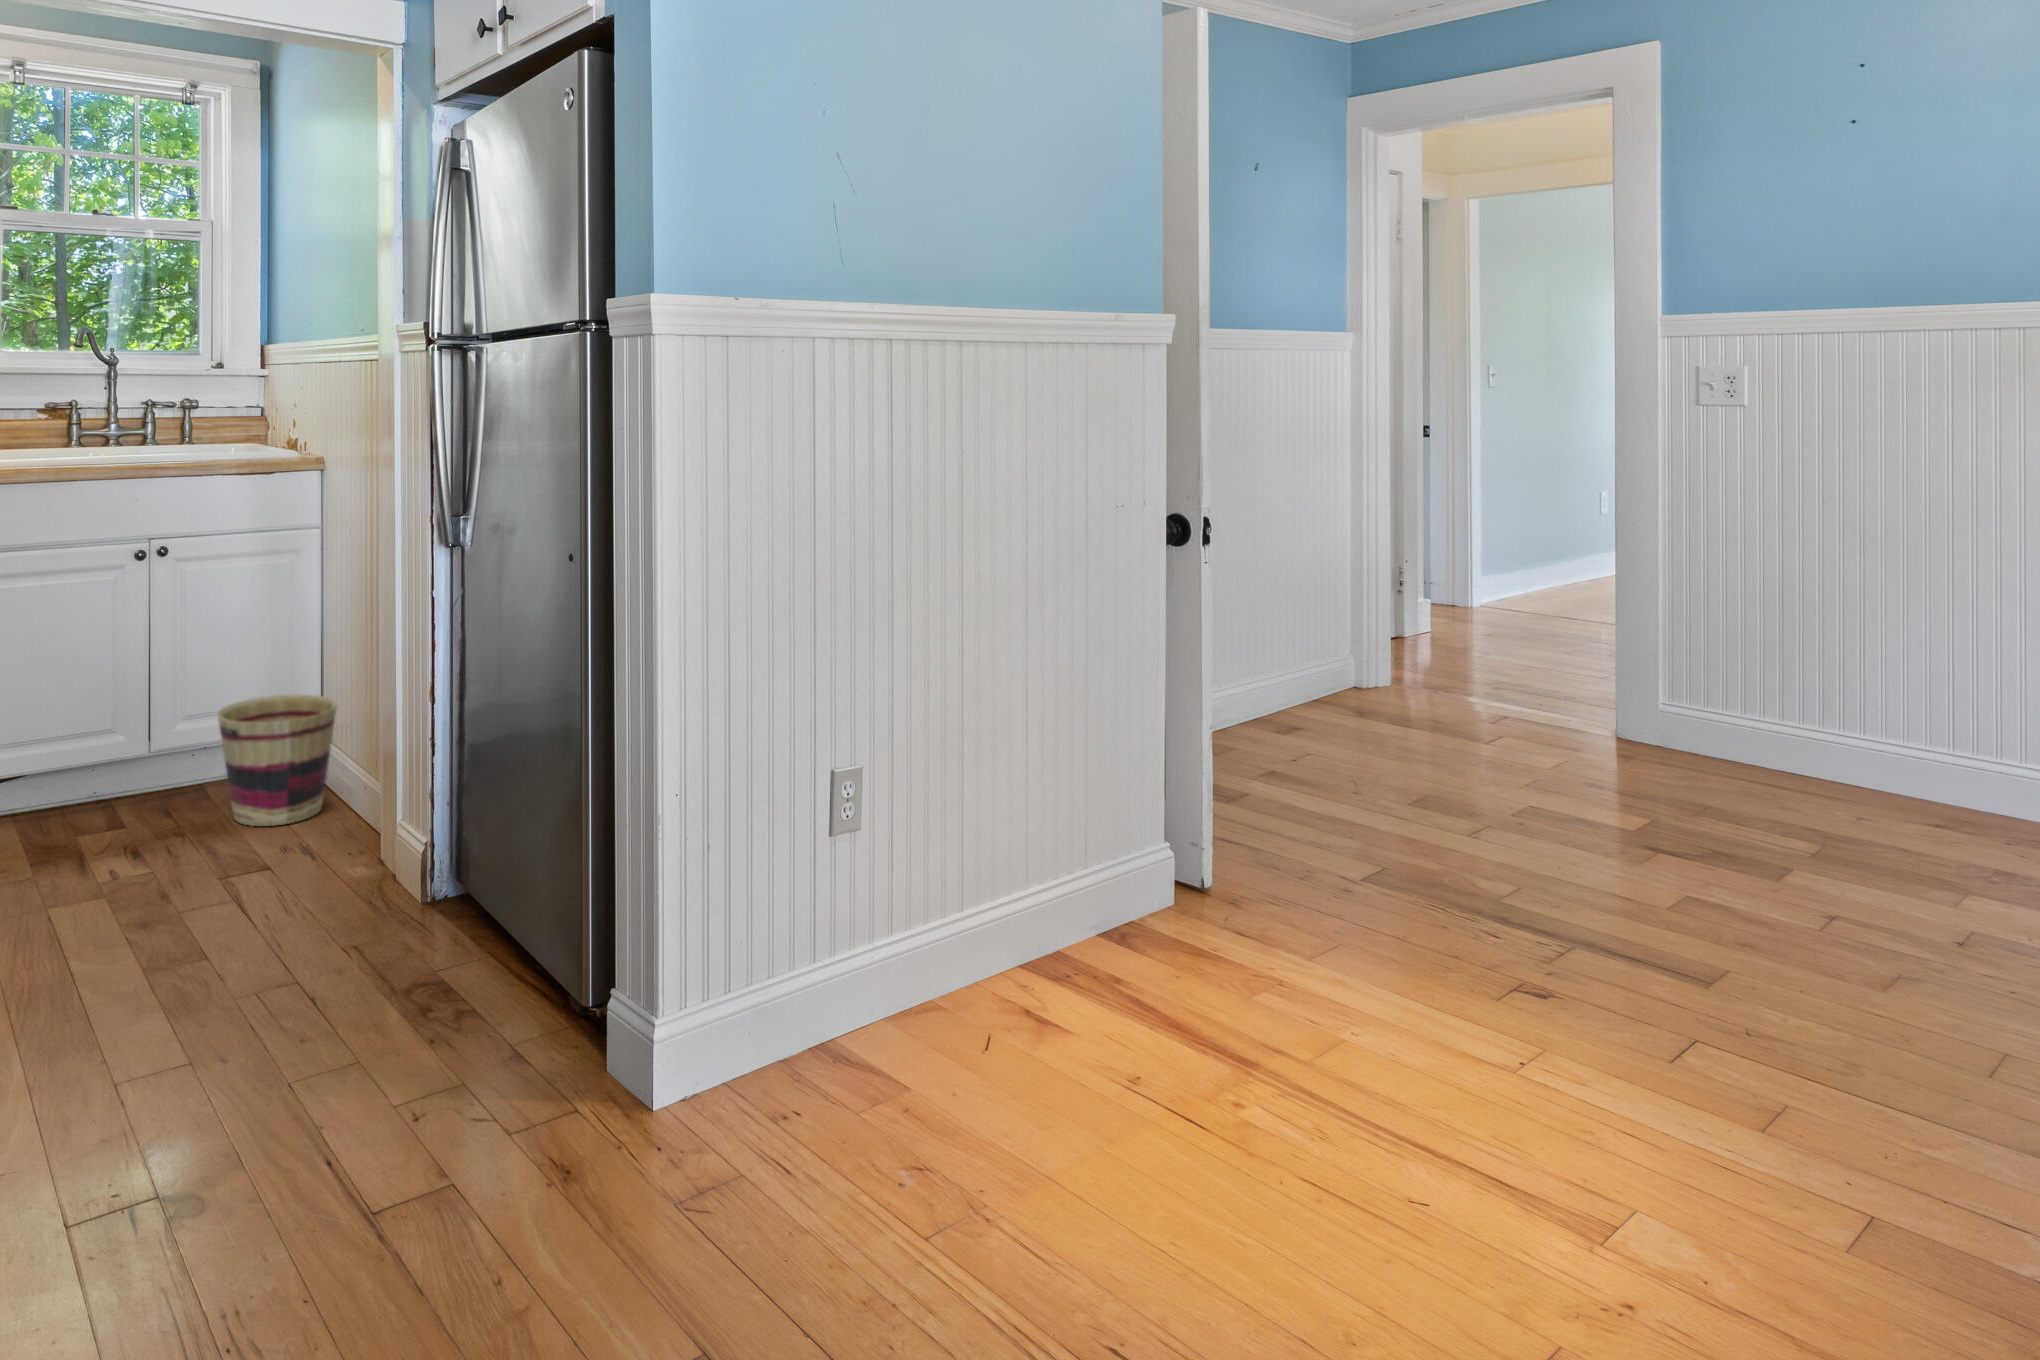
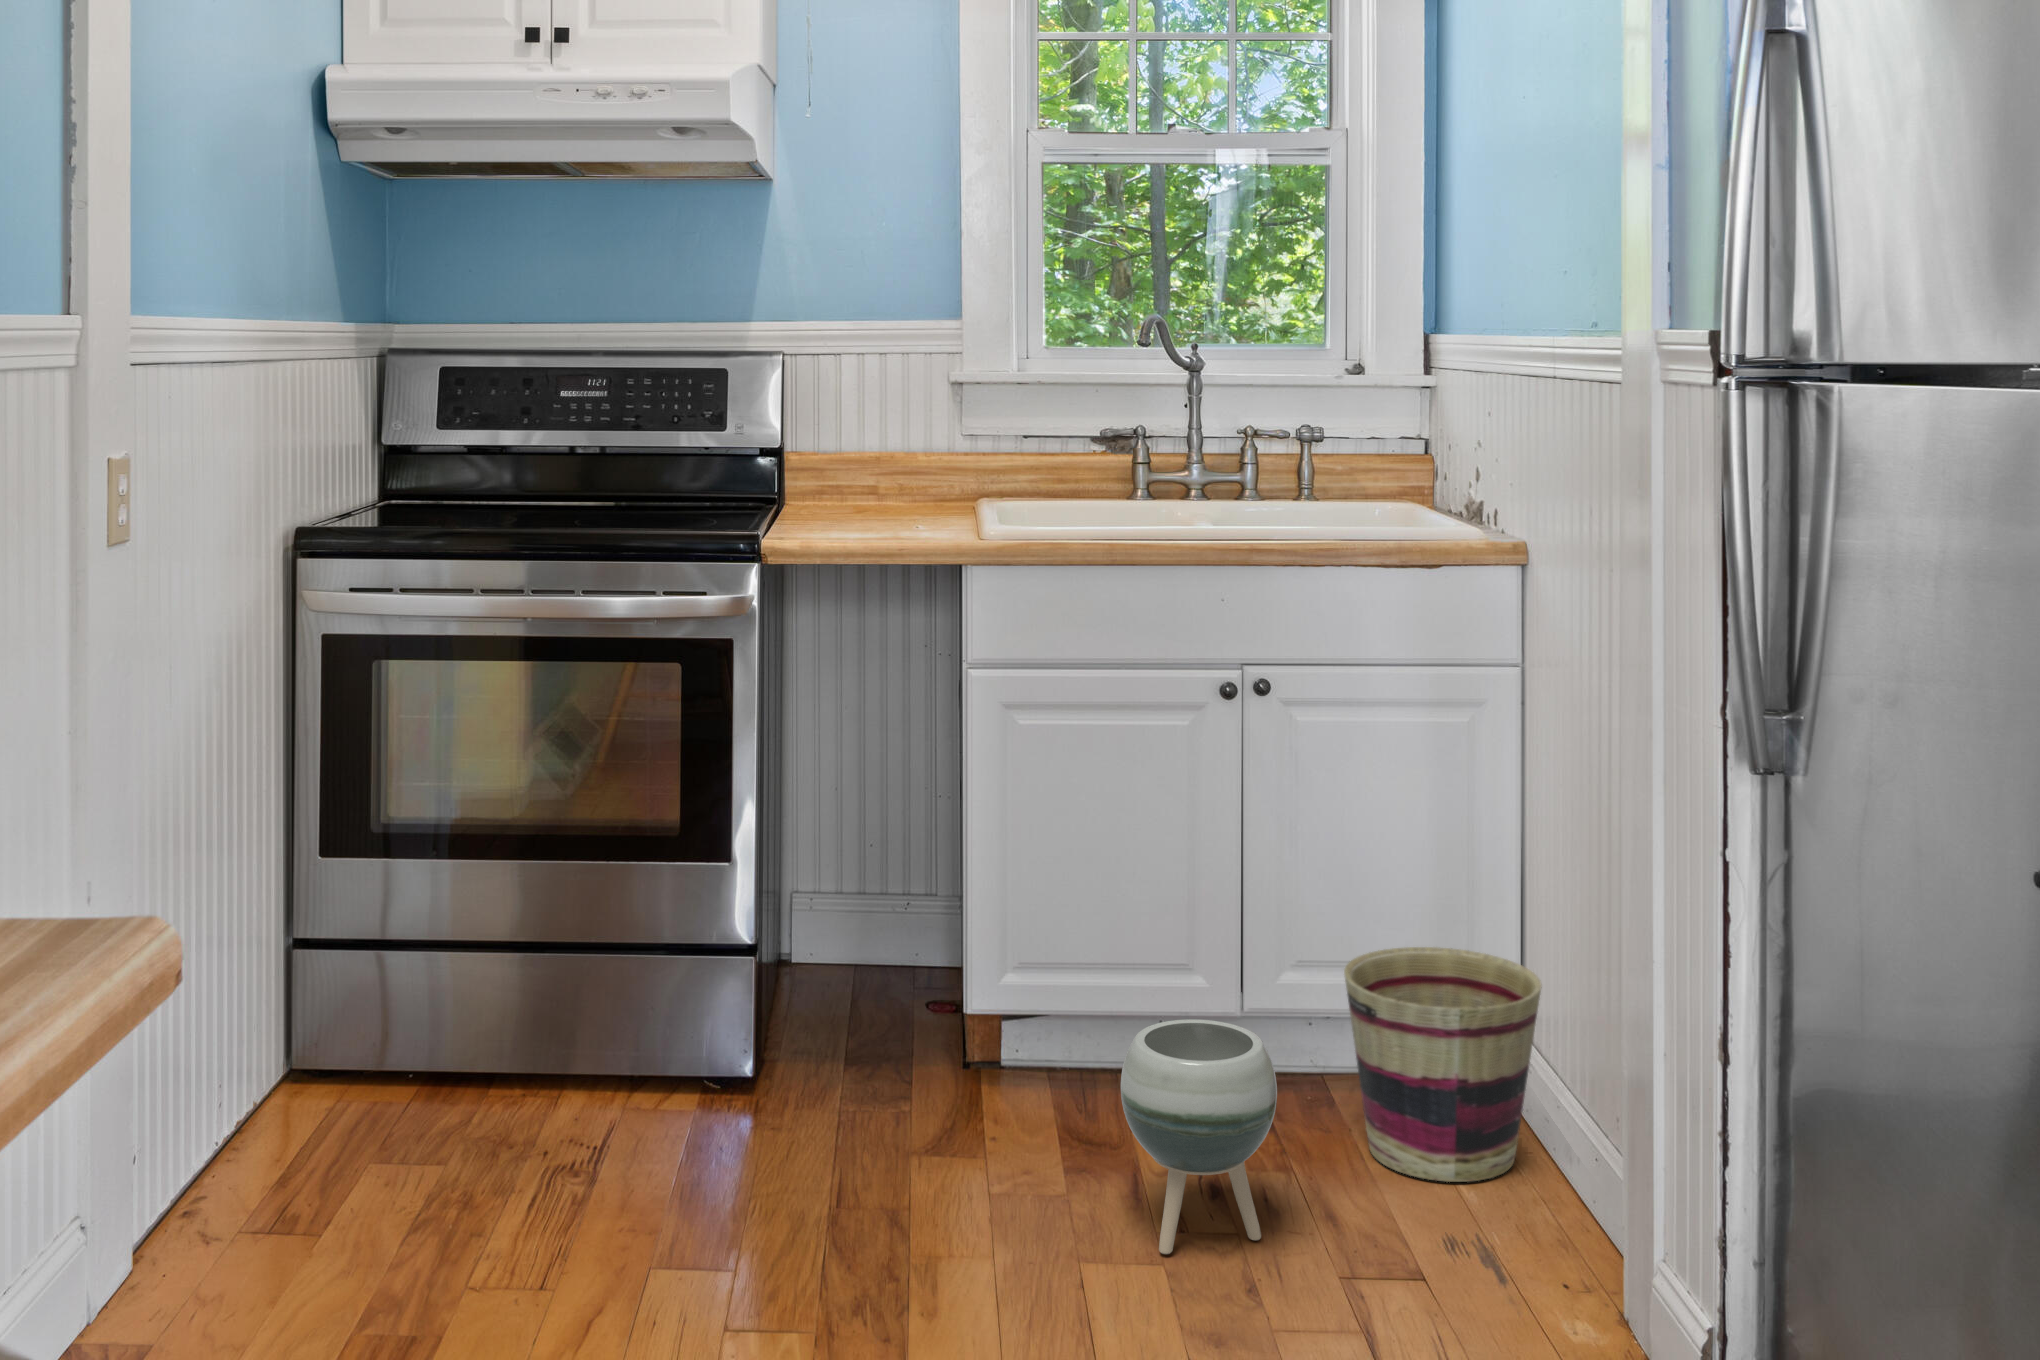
planter: none [72,749,178,893] -> present [1121,1019,1277,1254]

